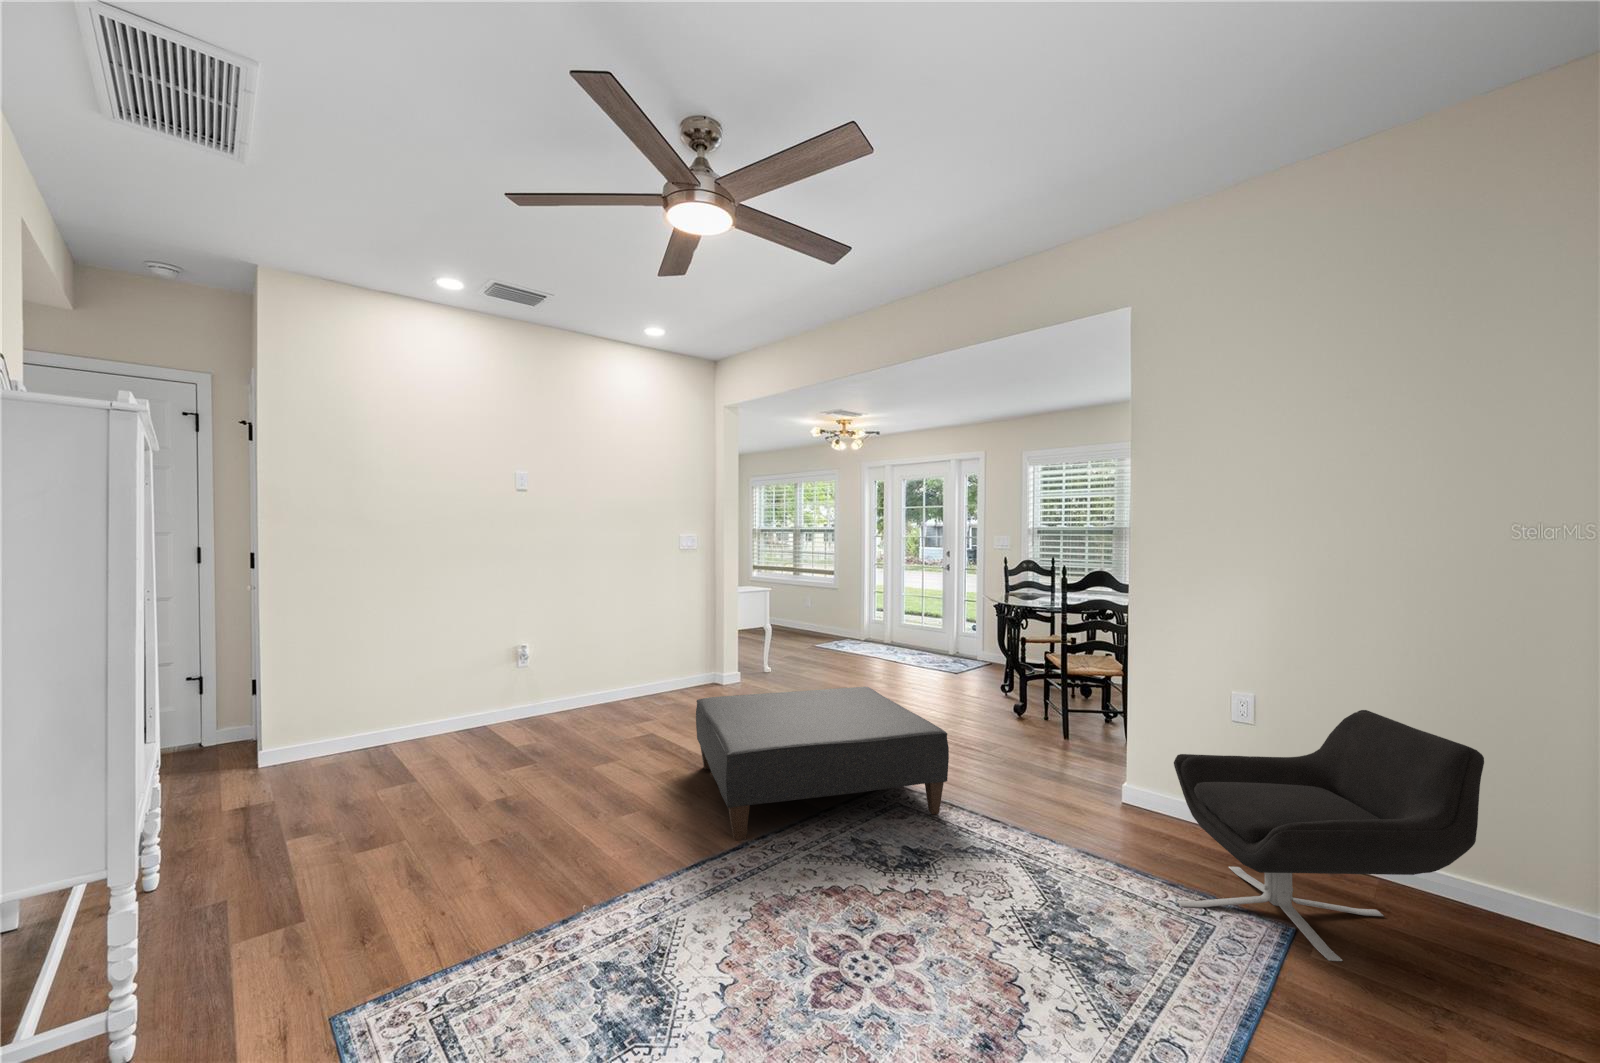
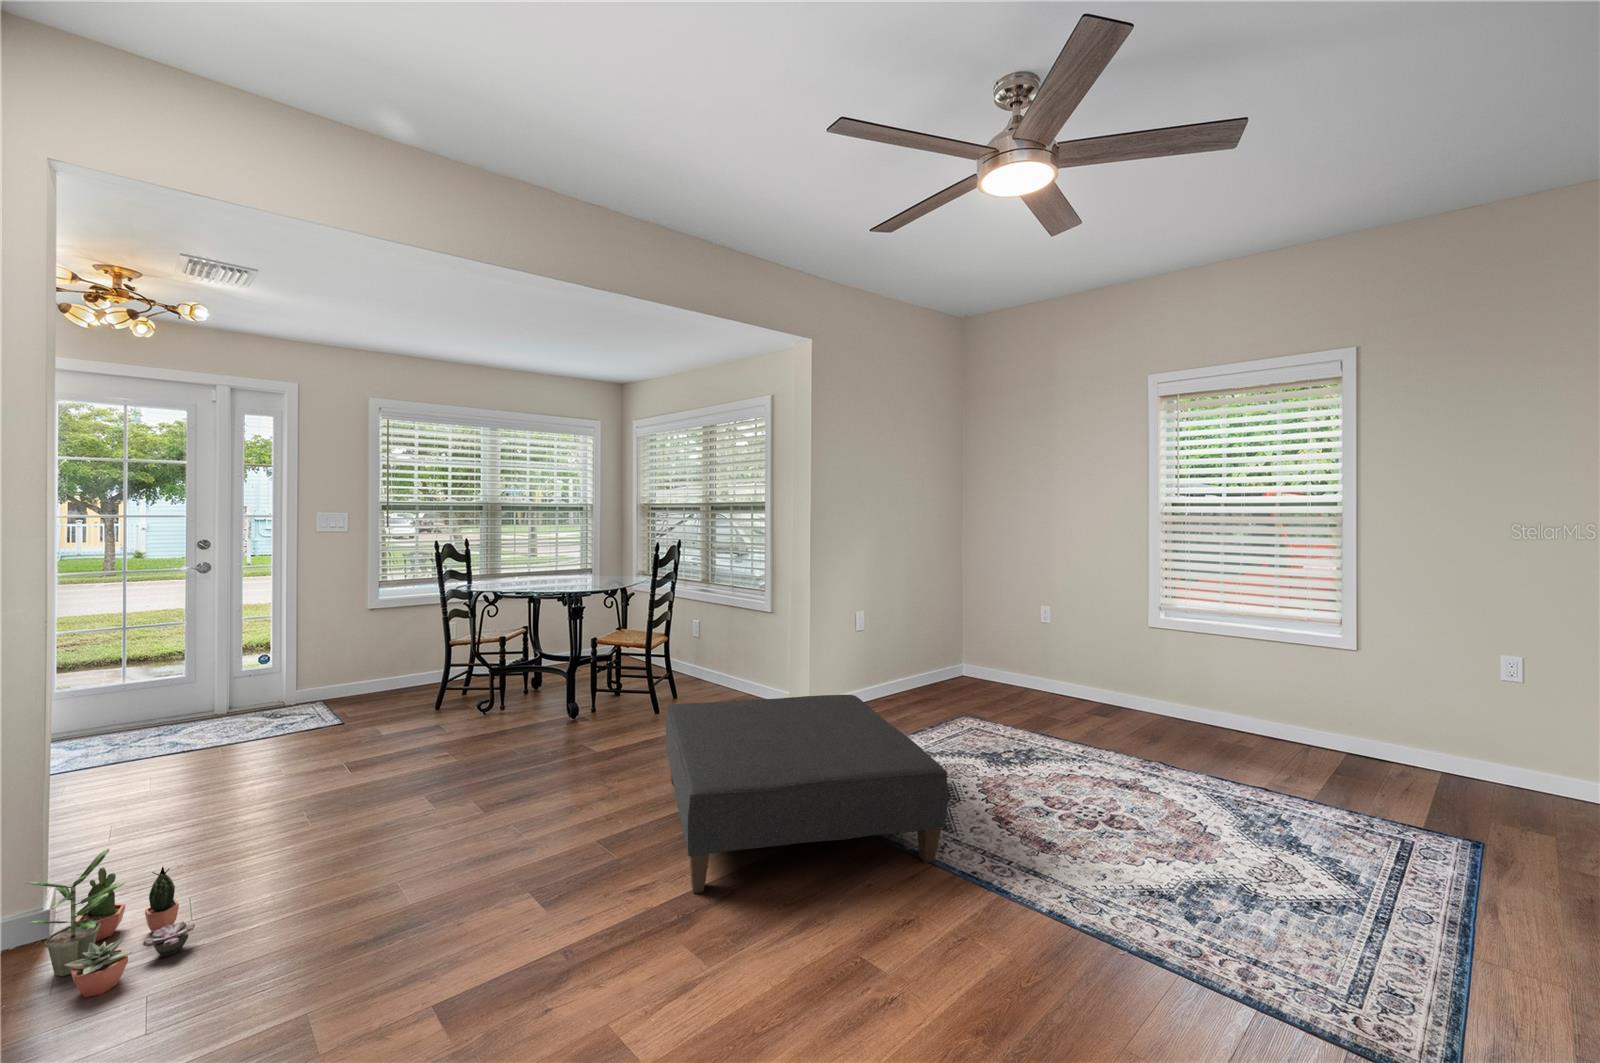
potted plant: none [657,657,703,702] -> present [26,849,195,997]
lounge chair: present [1174,710,1484,961] -> none [899,611,1013,729]

